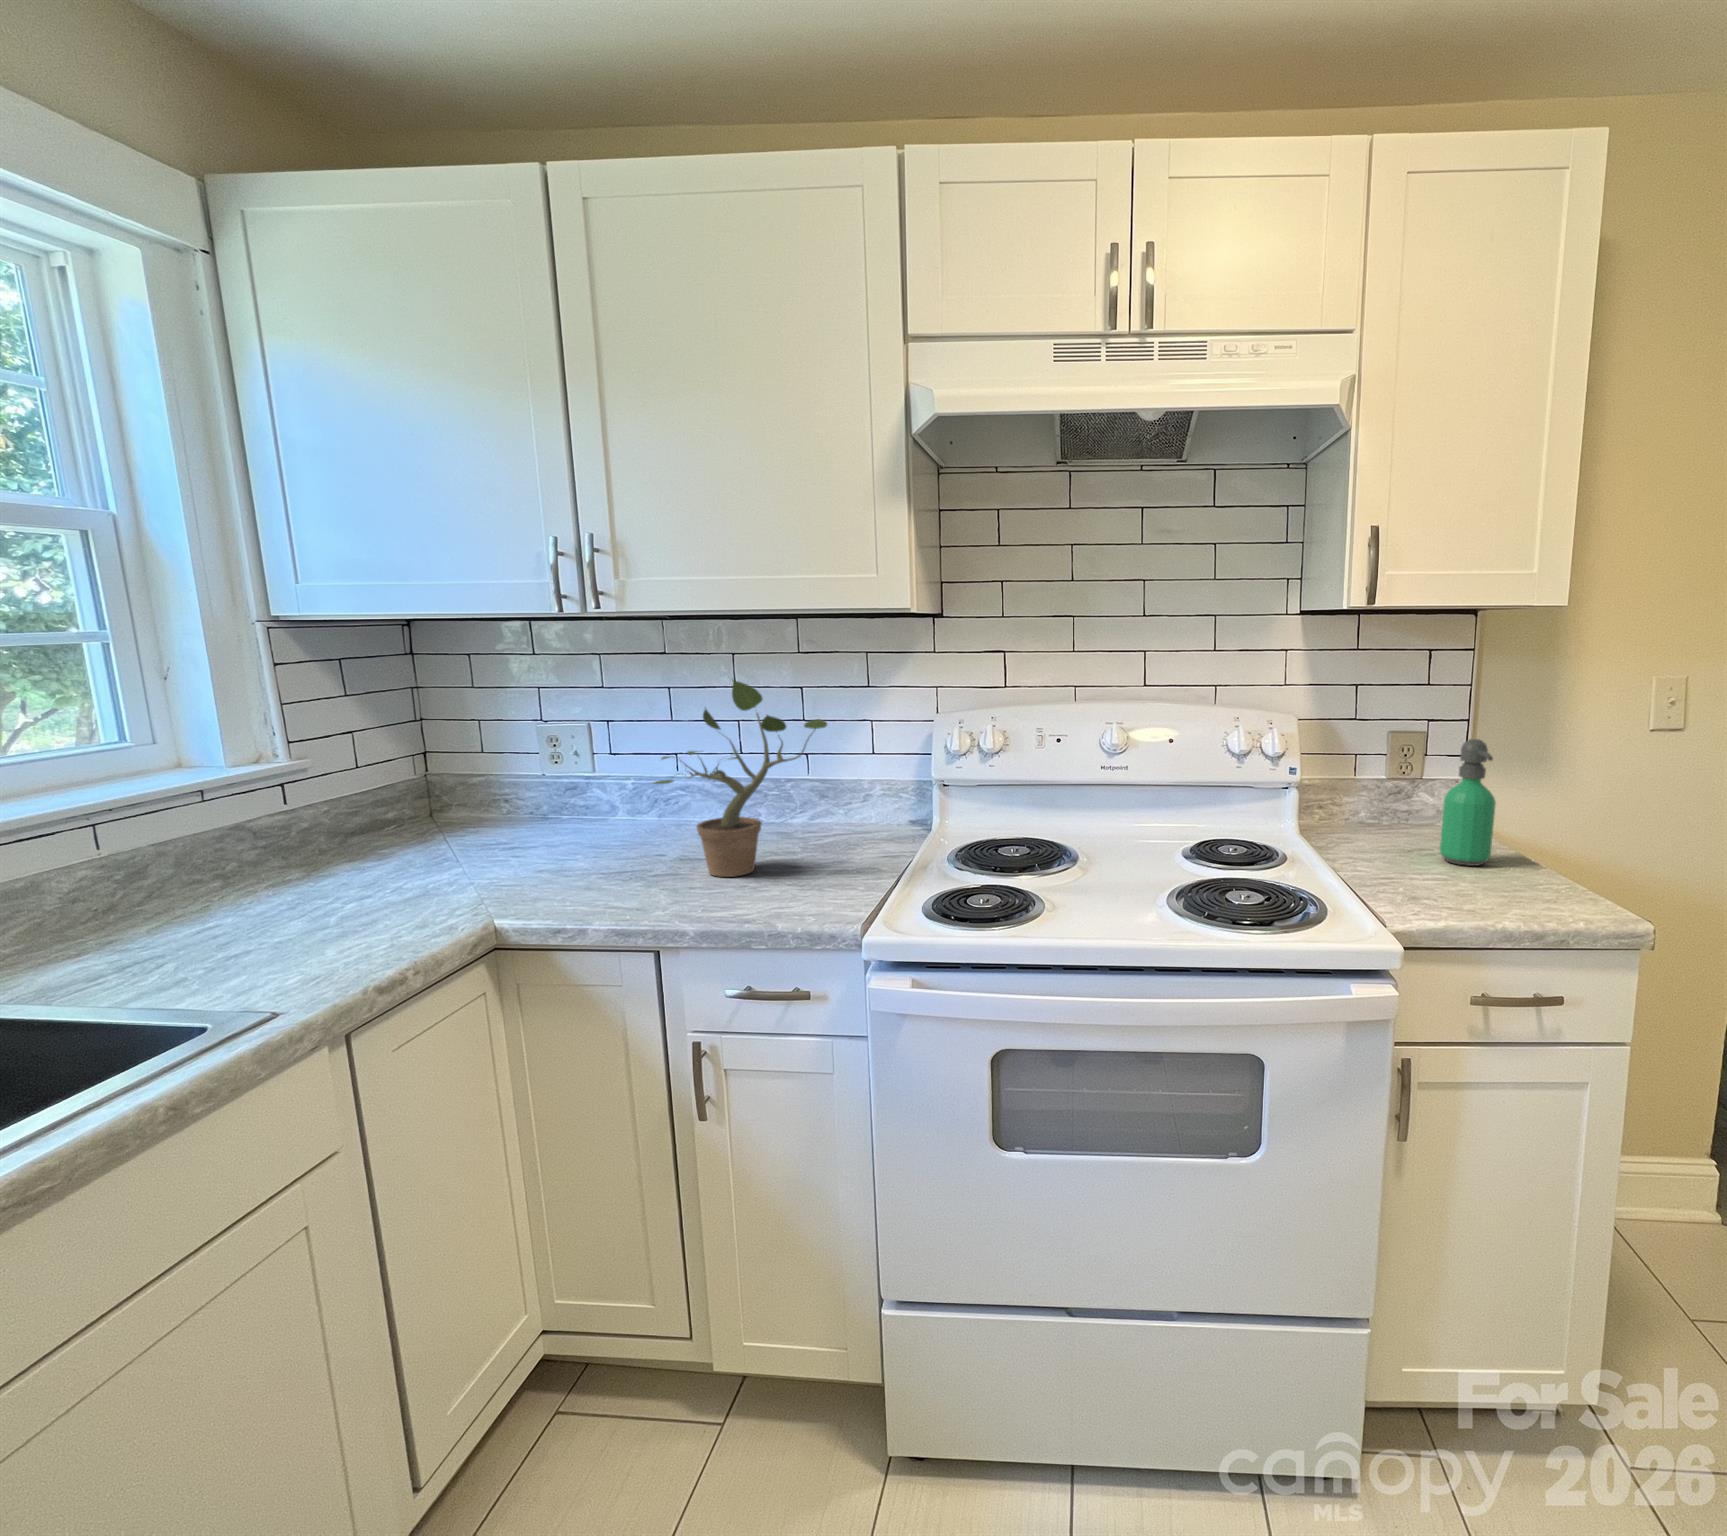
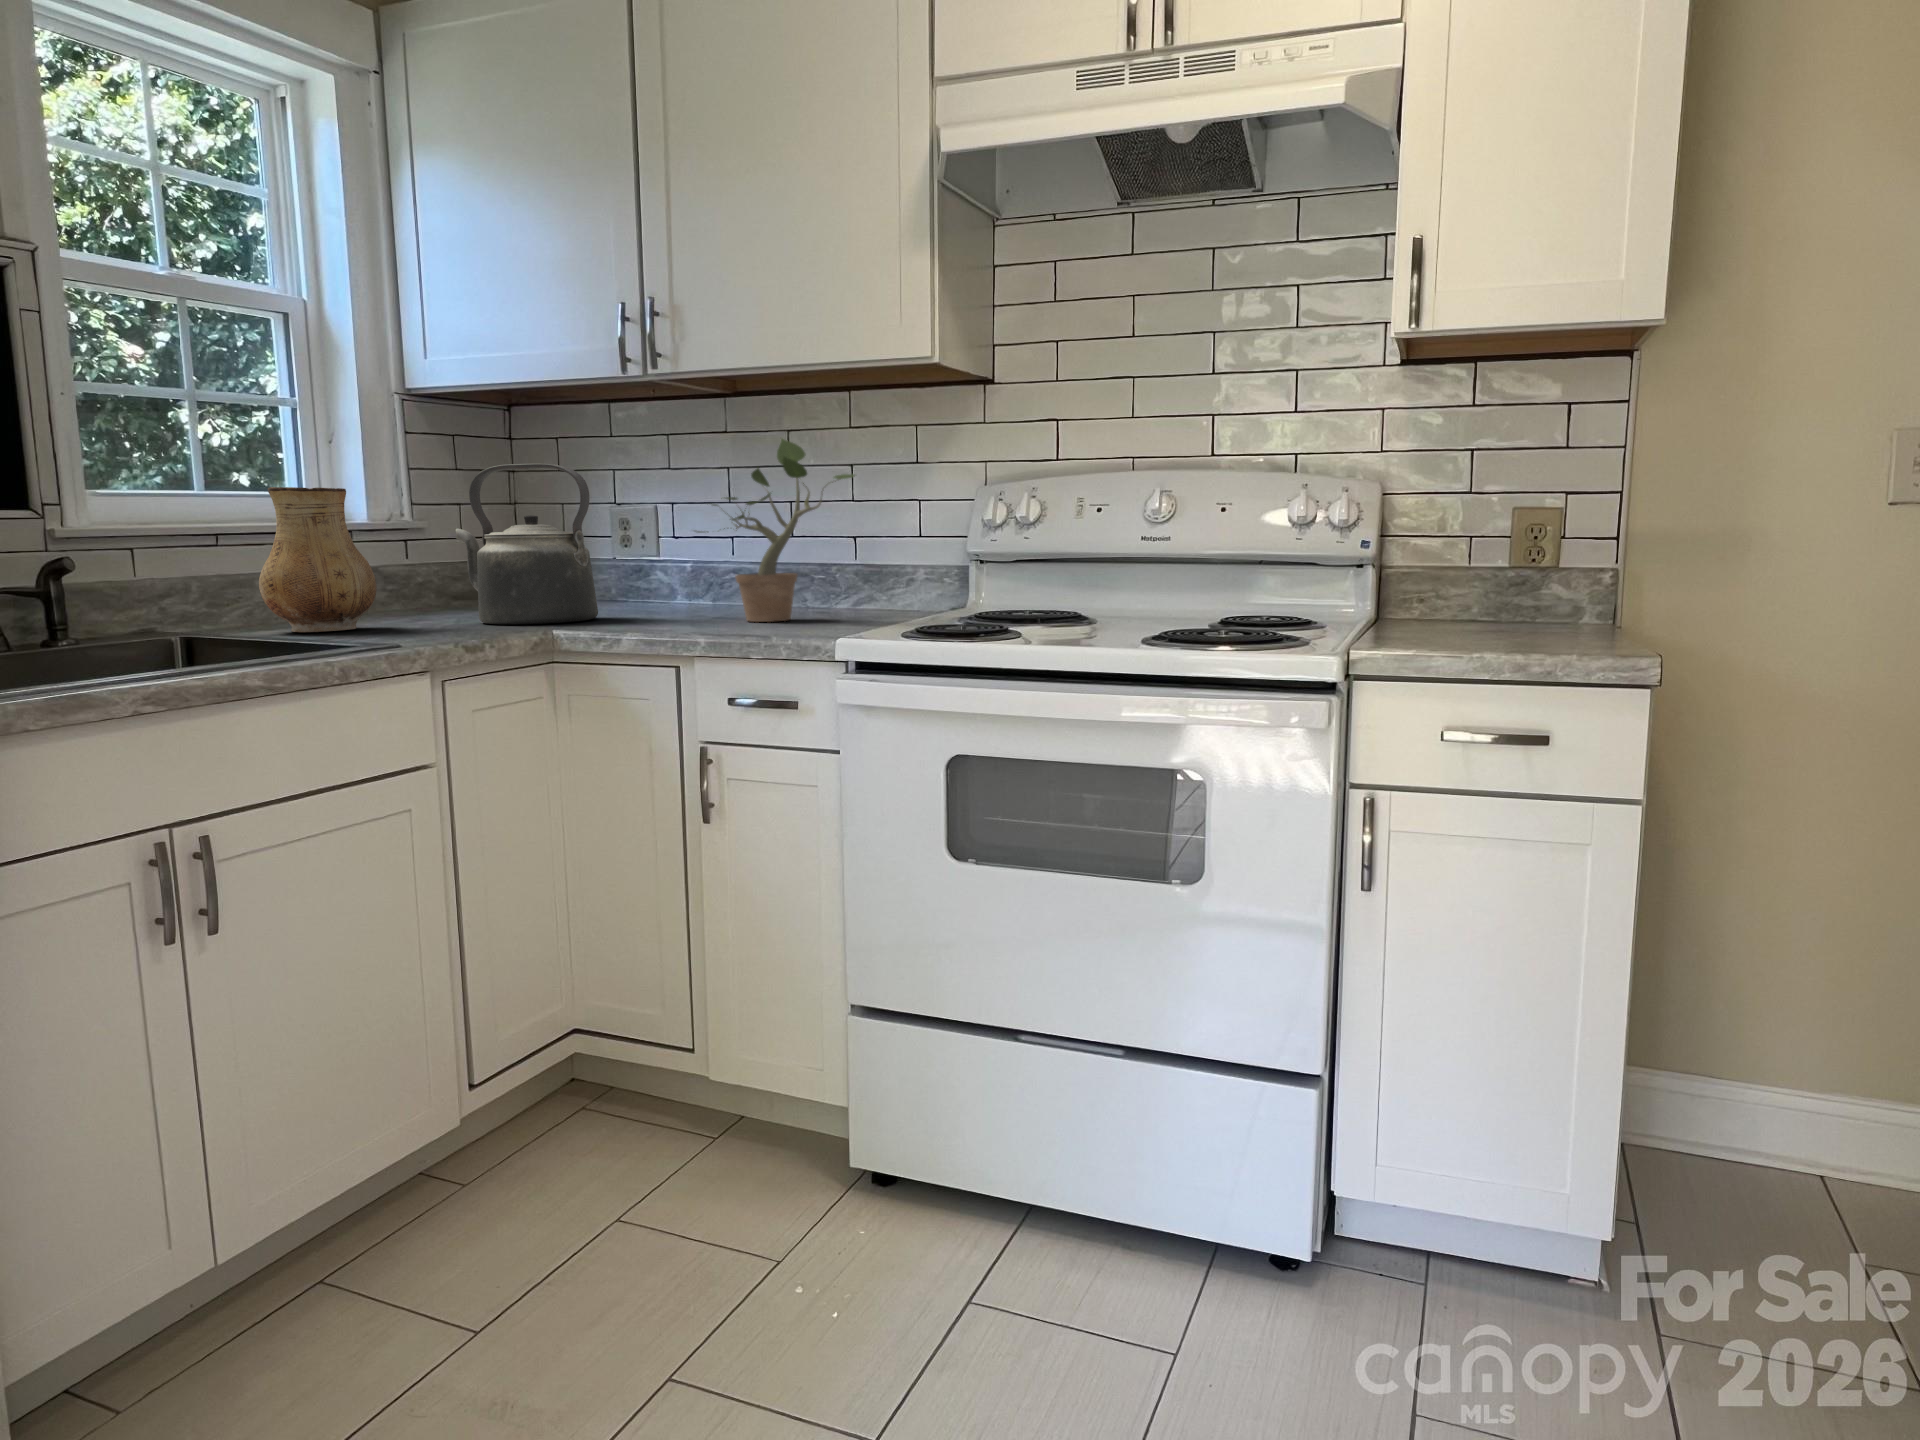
kettle: none [356,717,531,905] -> present [456,464,598,625]
soap dispenser: present [1440,739,1496,866] -> none [1506,485,1568,632]
ceramic pitcher: none [138,772,285,956] -> present [259,487,377,632]

